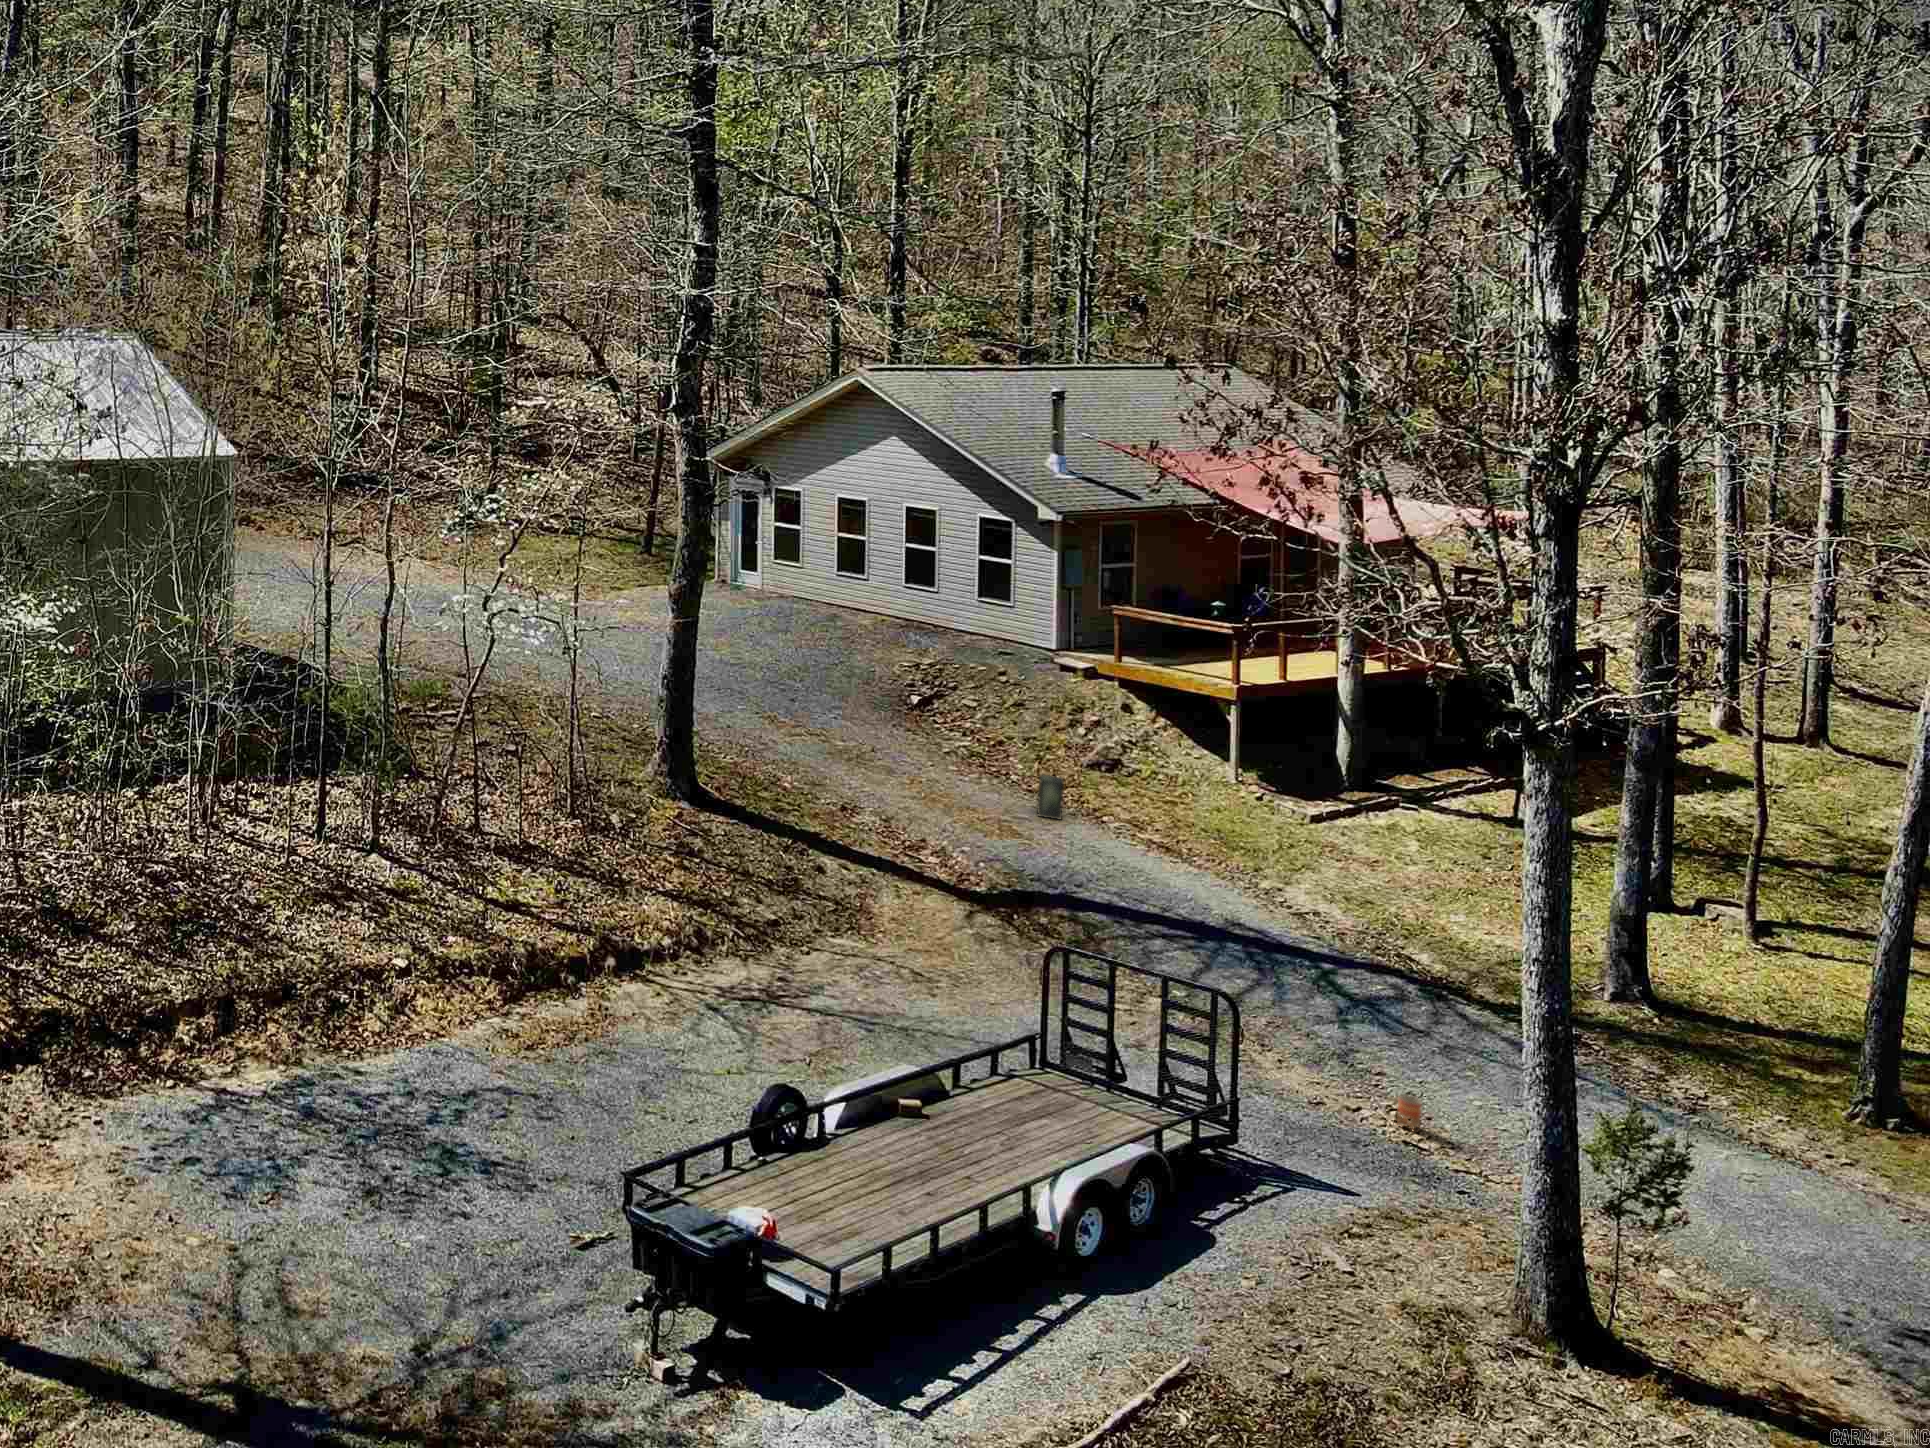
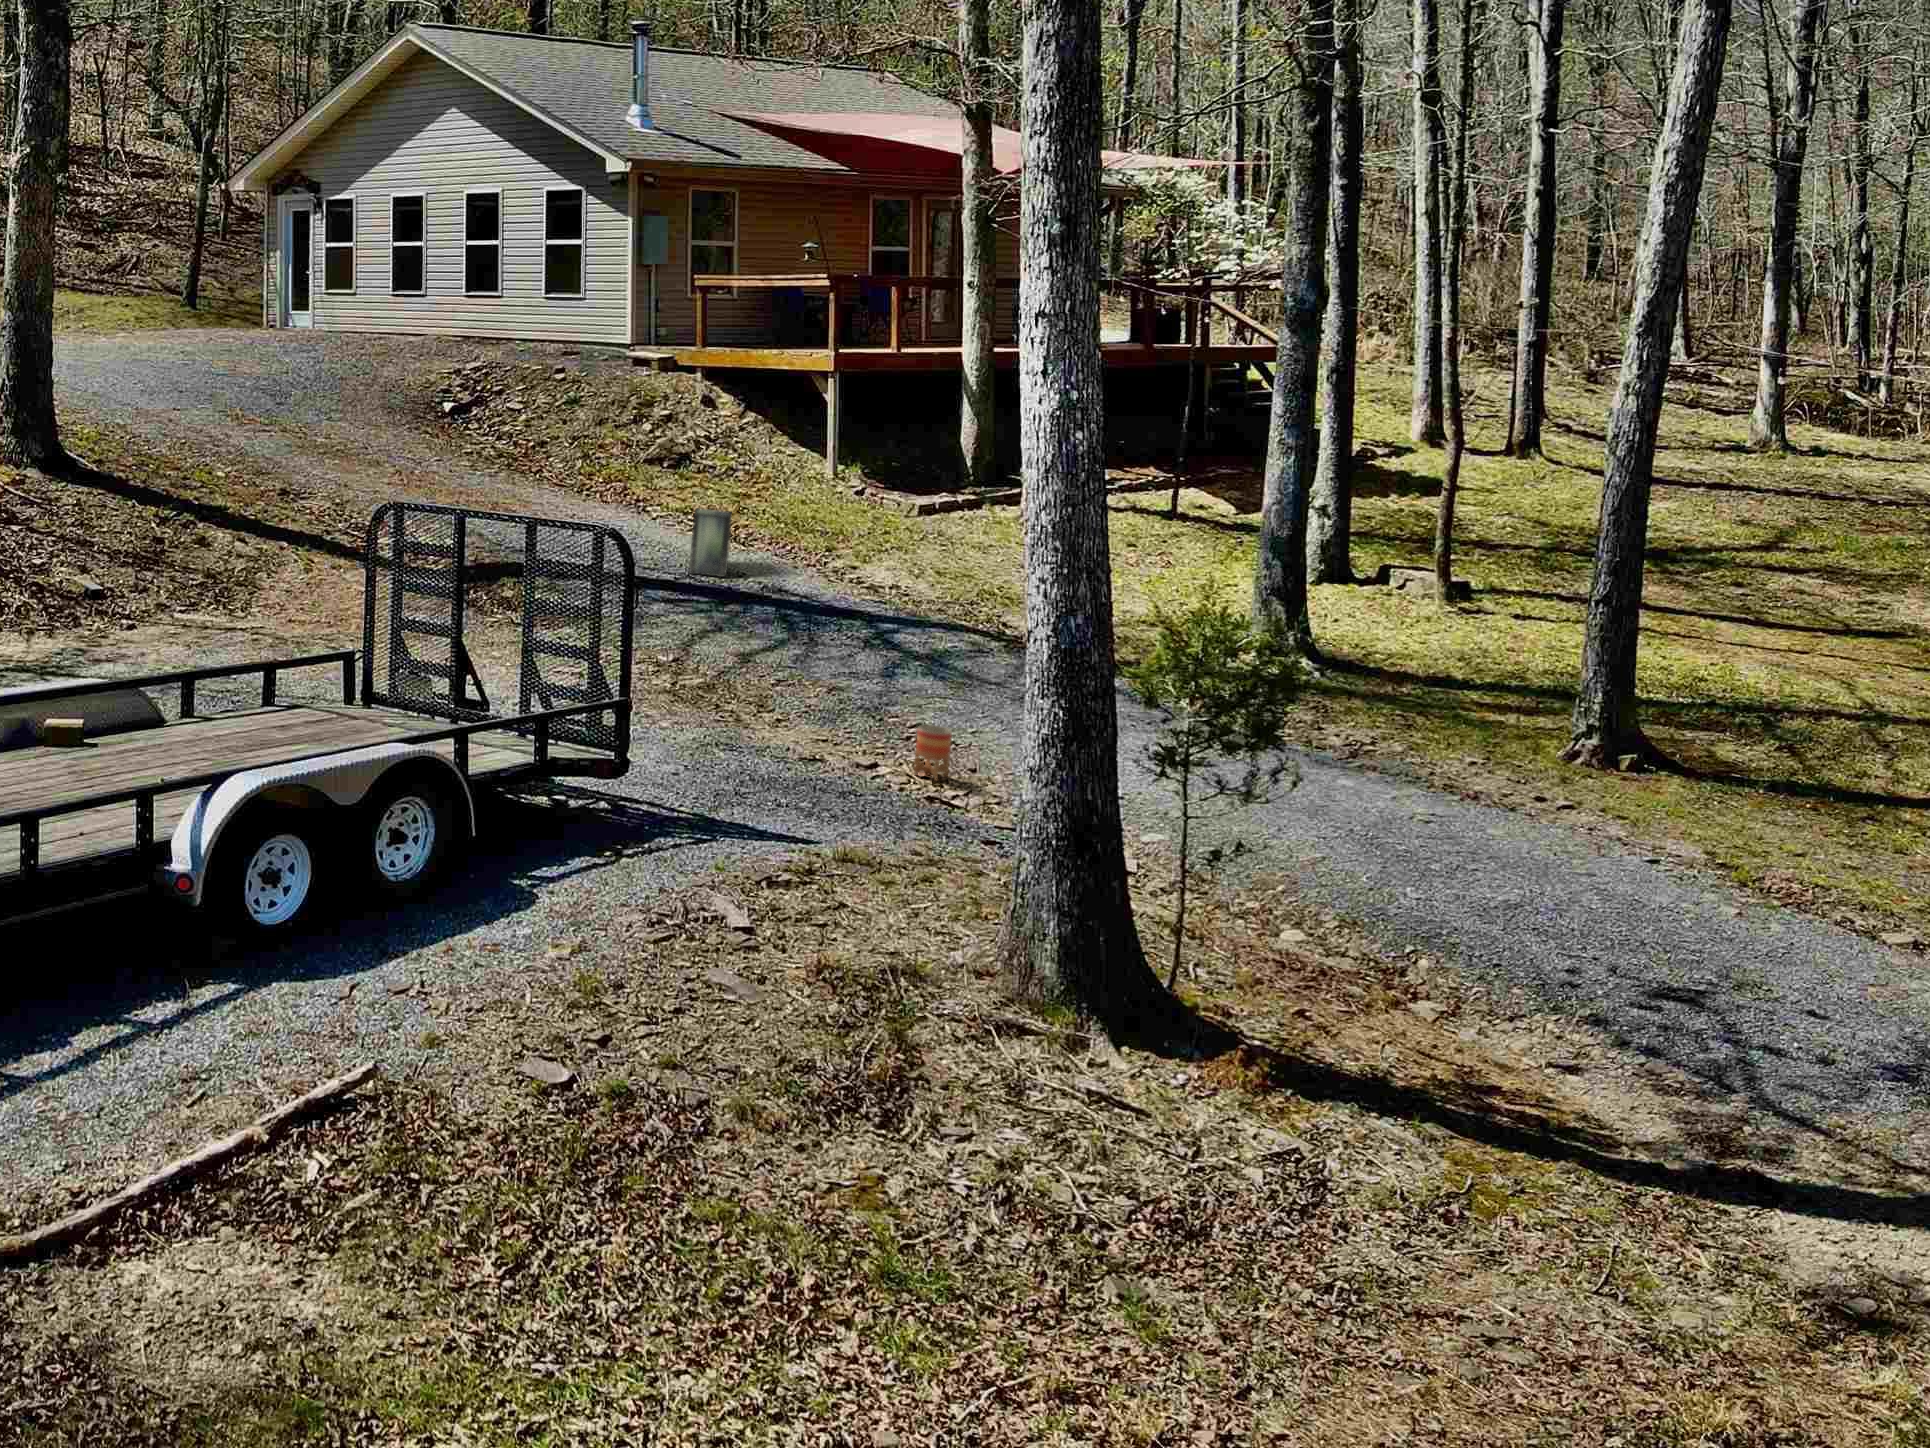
storage box: present [1038,775,1064,819] -> present [689,508,732,577]

